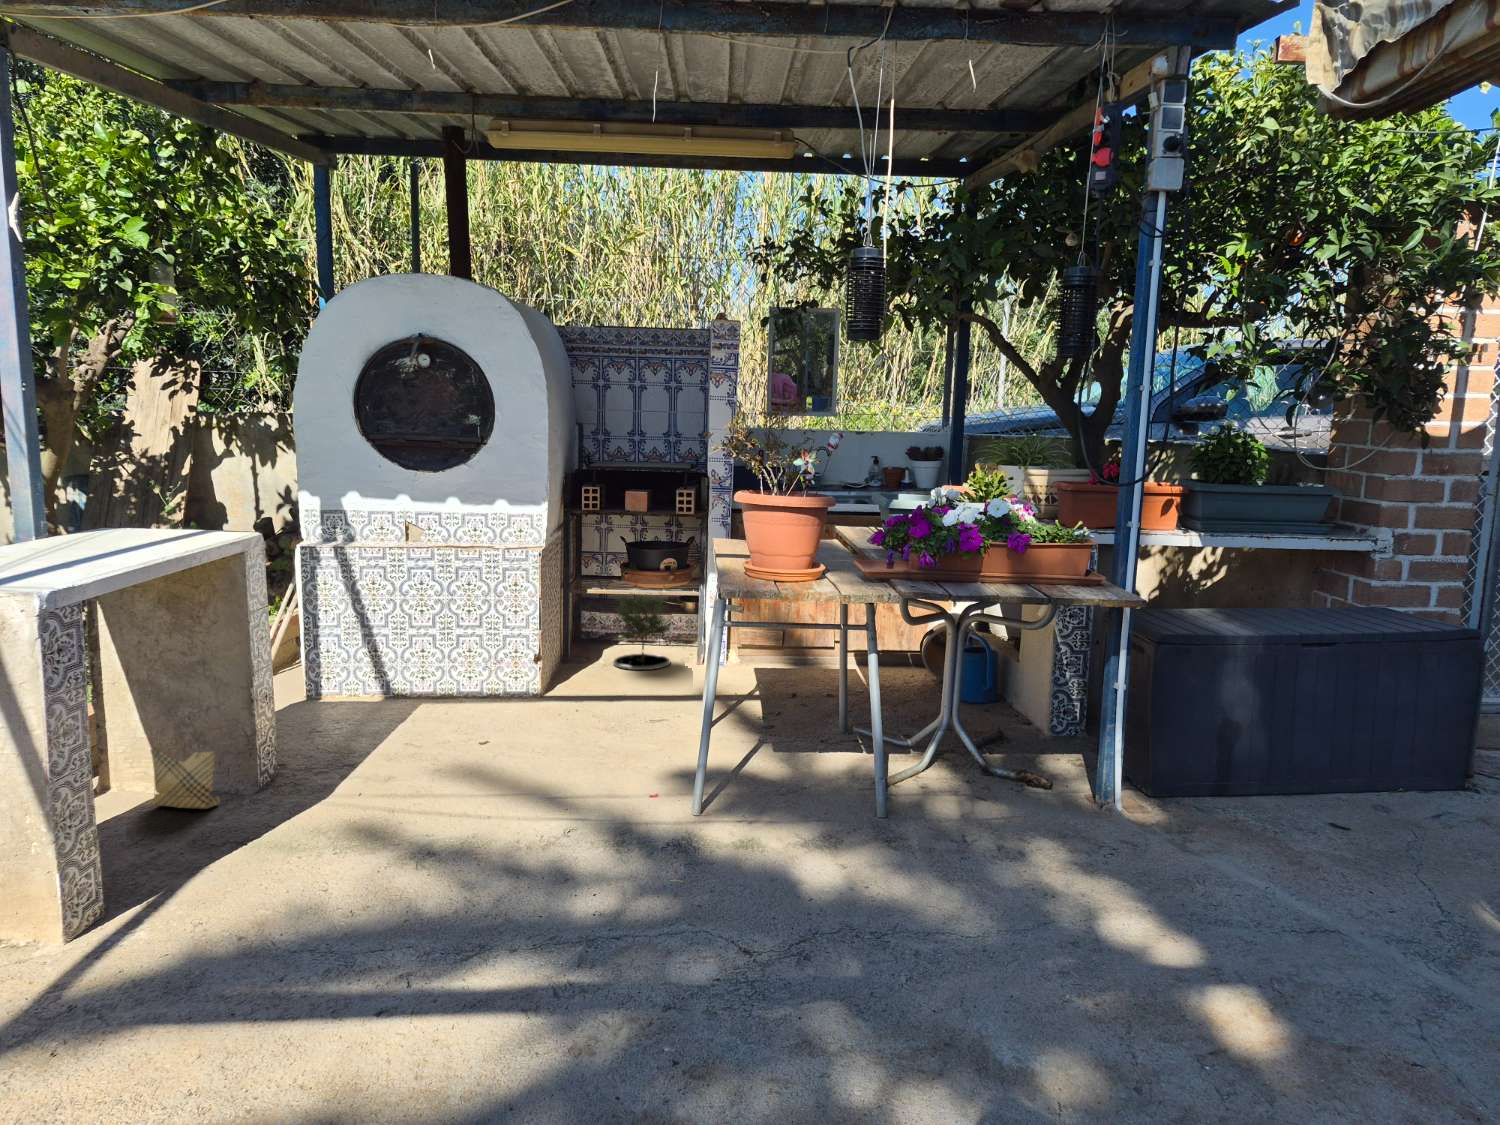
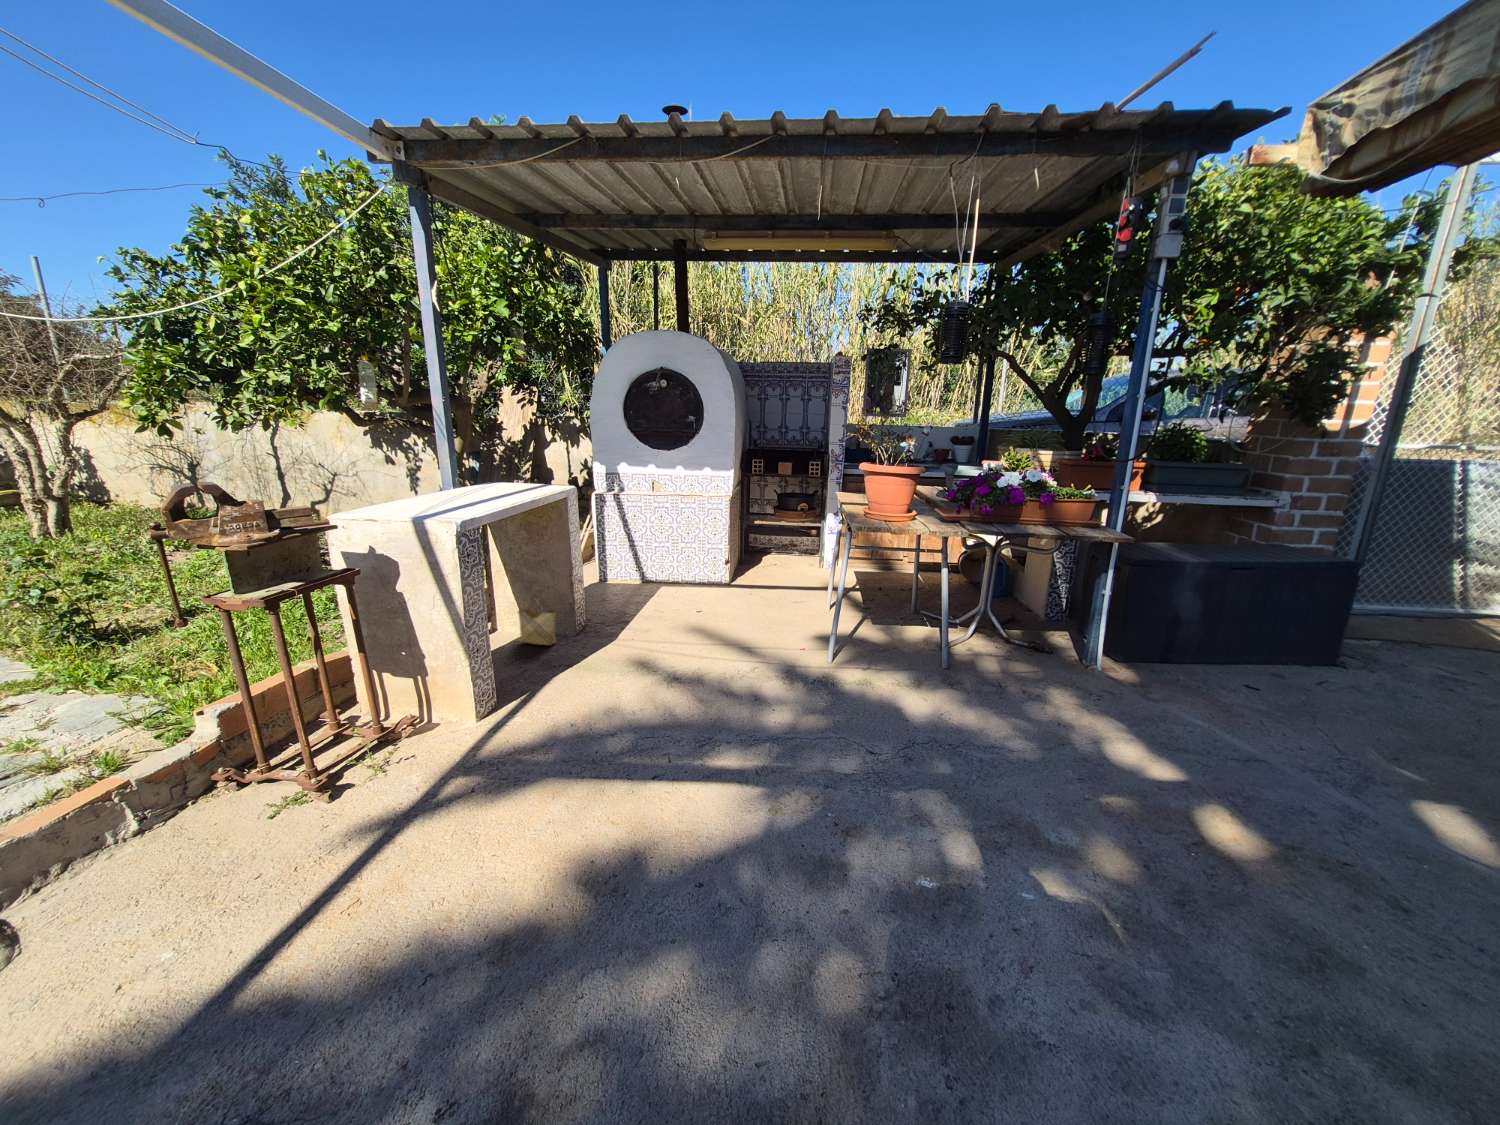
potted tree: present [613,565,670,670] -> none [769,506,806,569]

